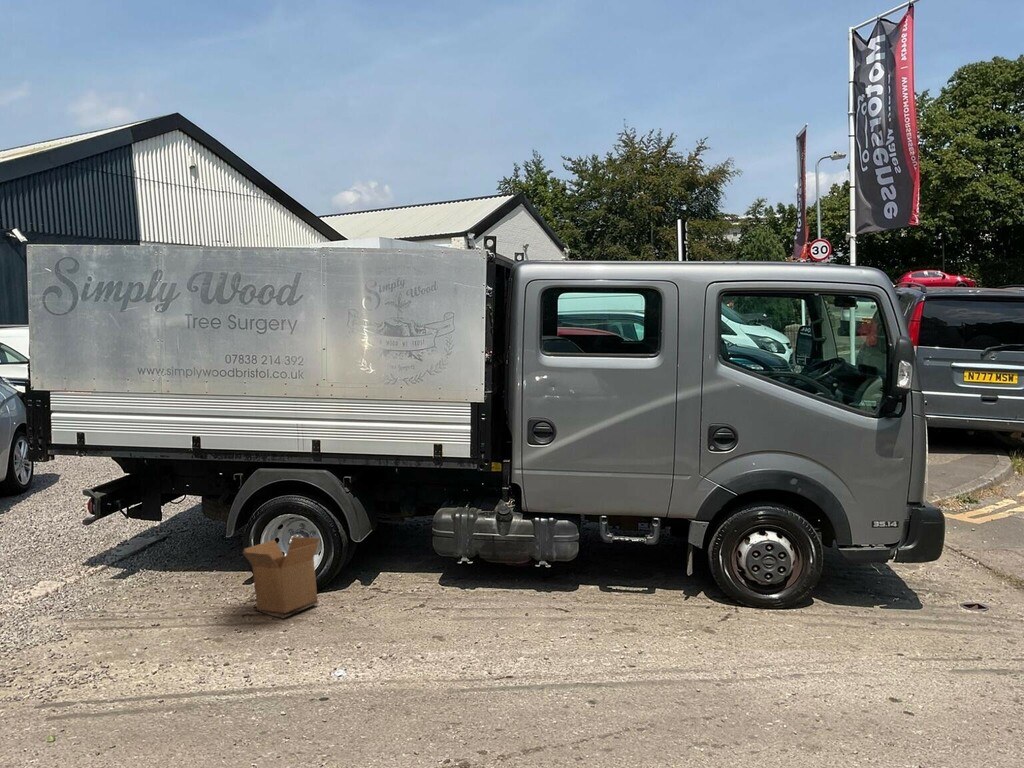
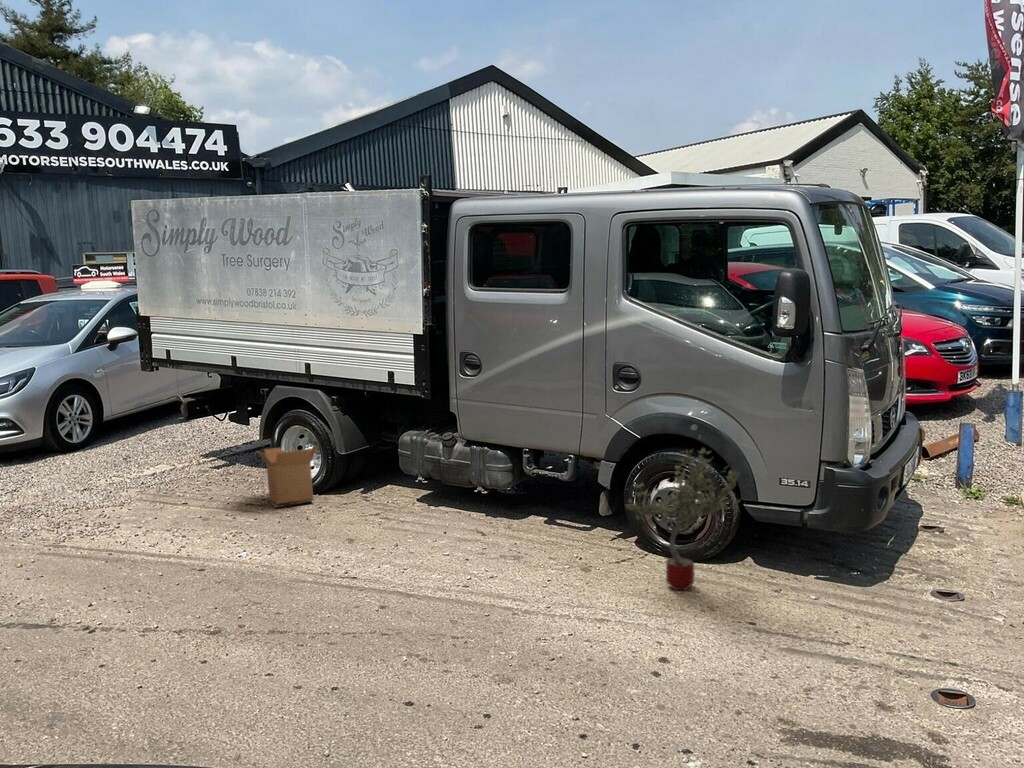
potted tree: none [753,499,866,637] -> present [626,448,740,590]

